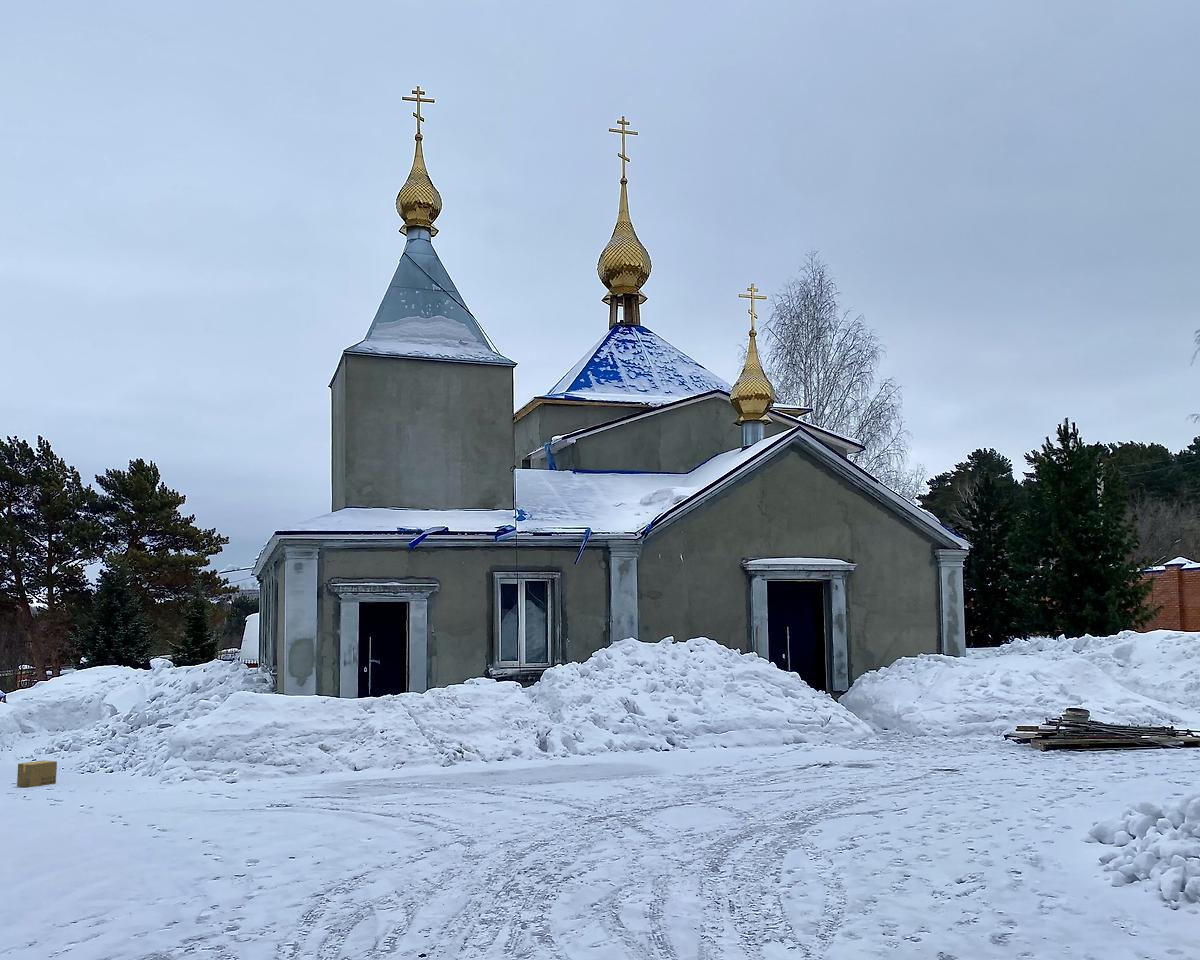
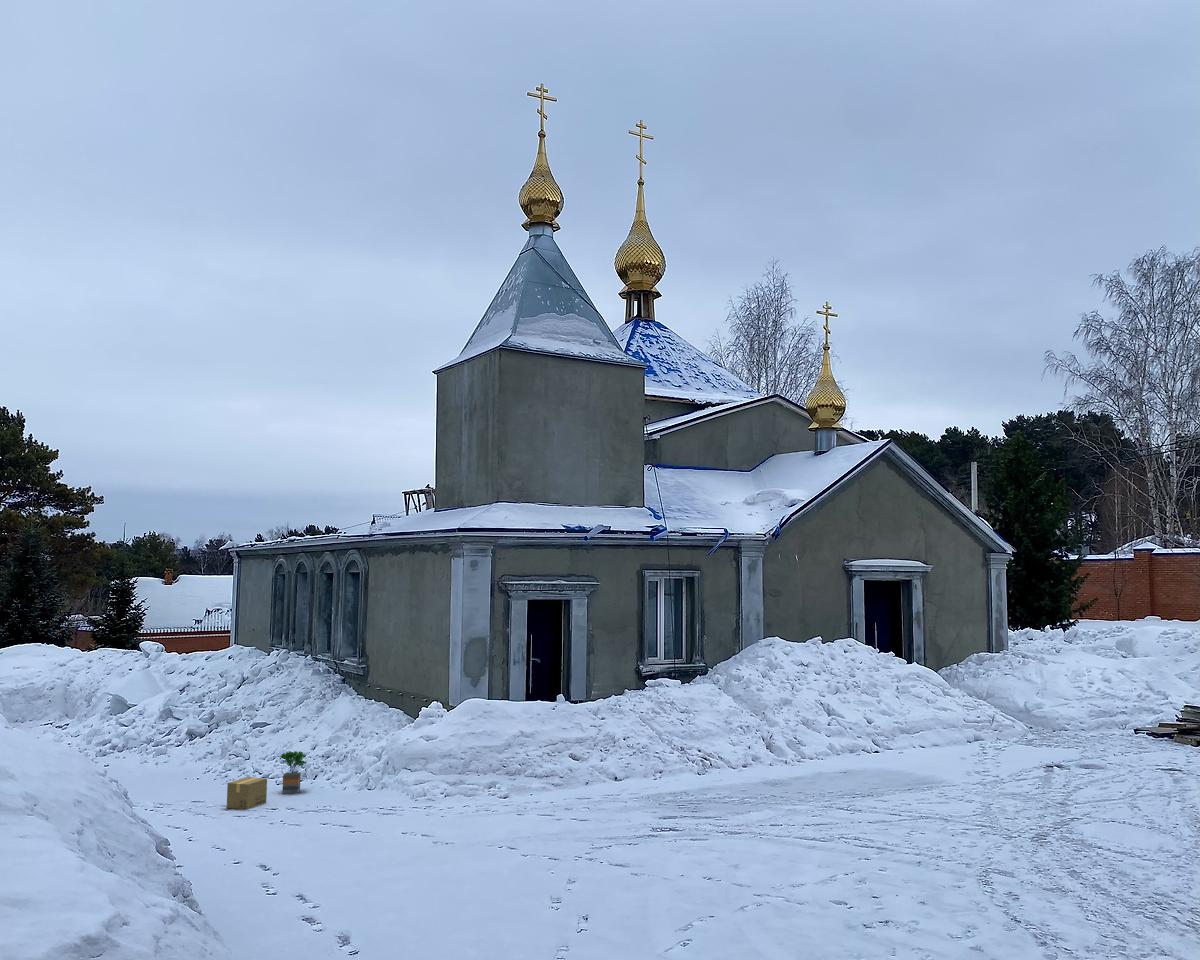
potted tree: none [85,740,111,778] -> present [280,751,306,794]

